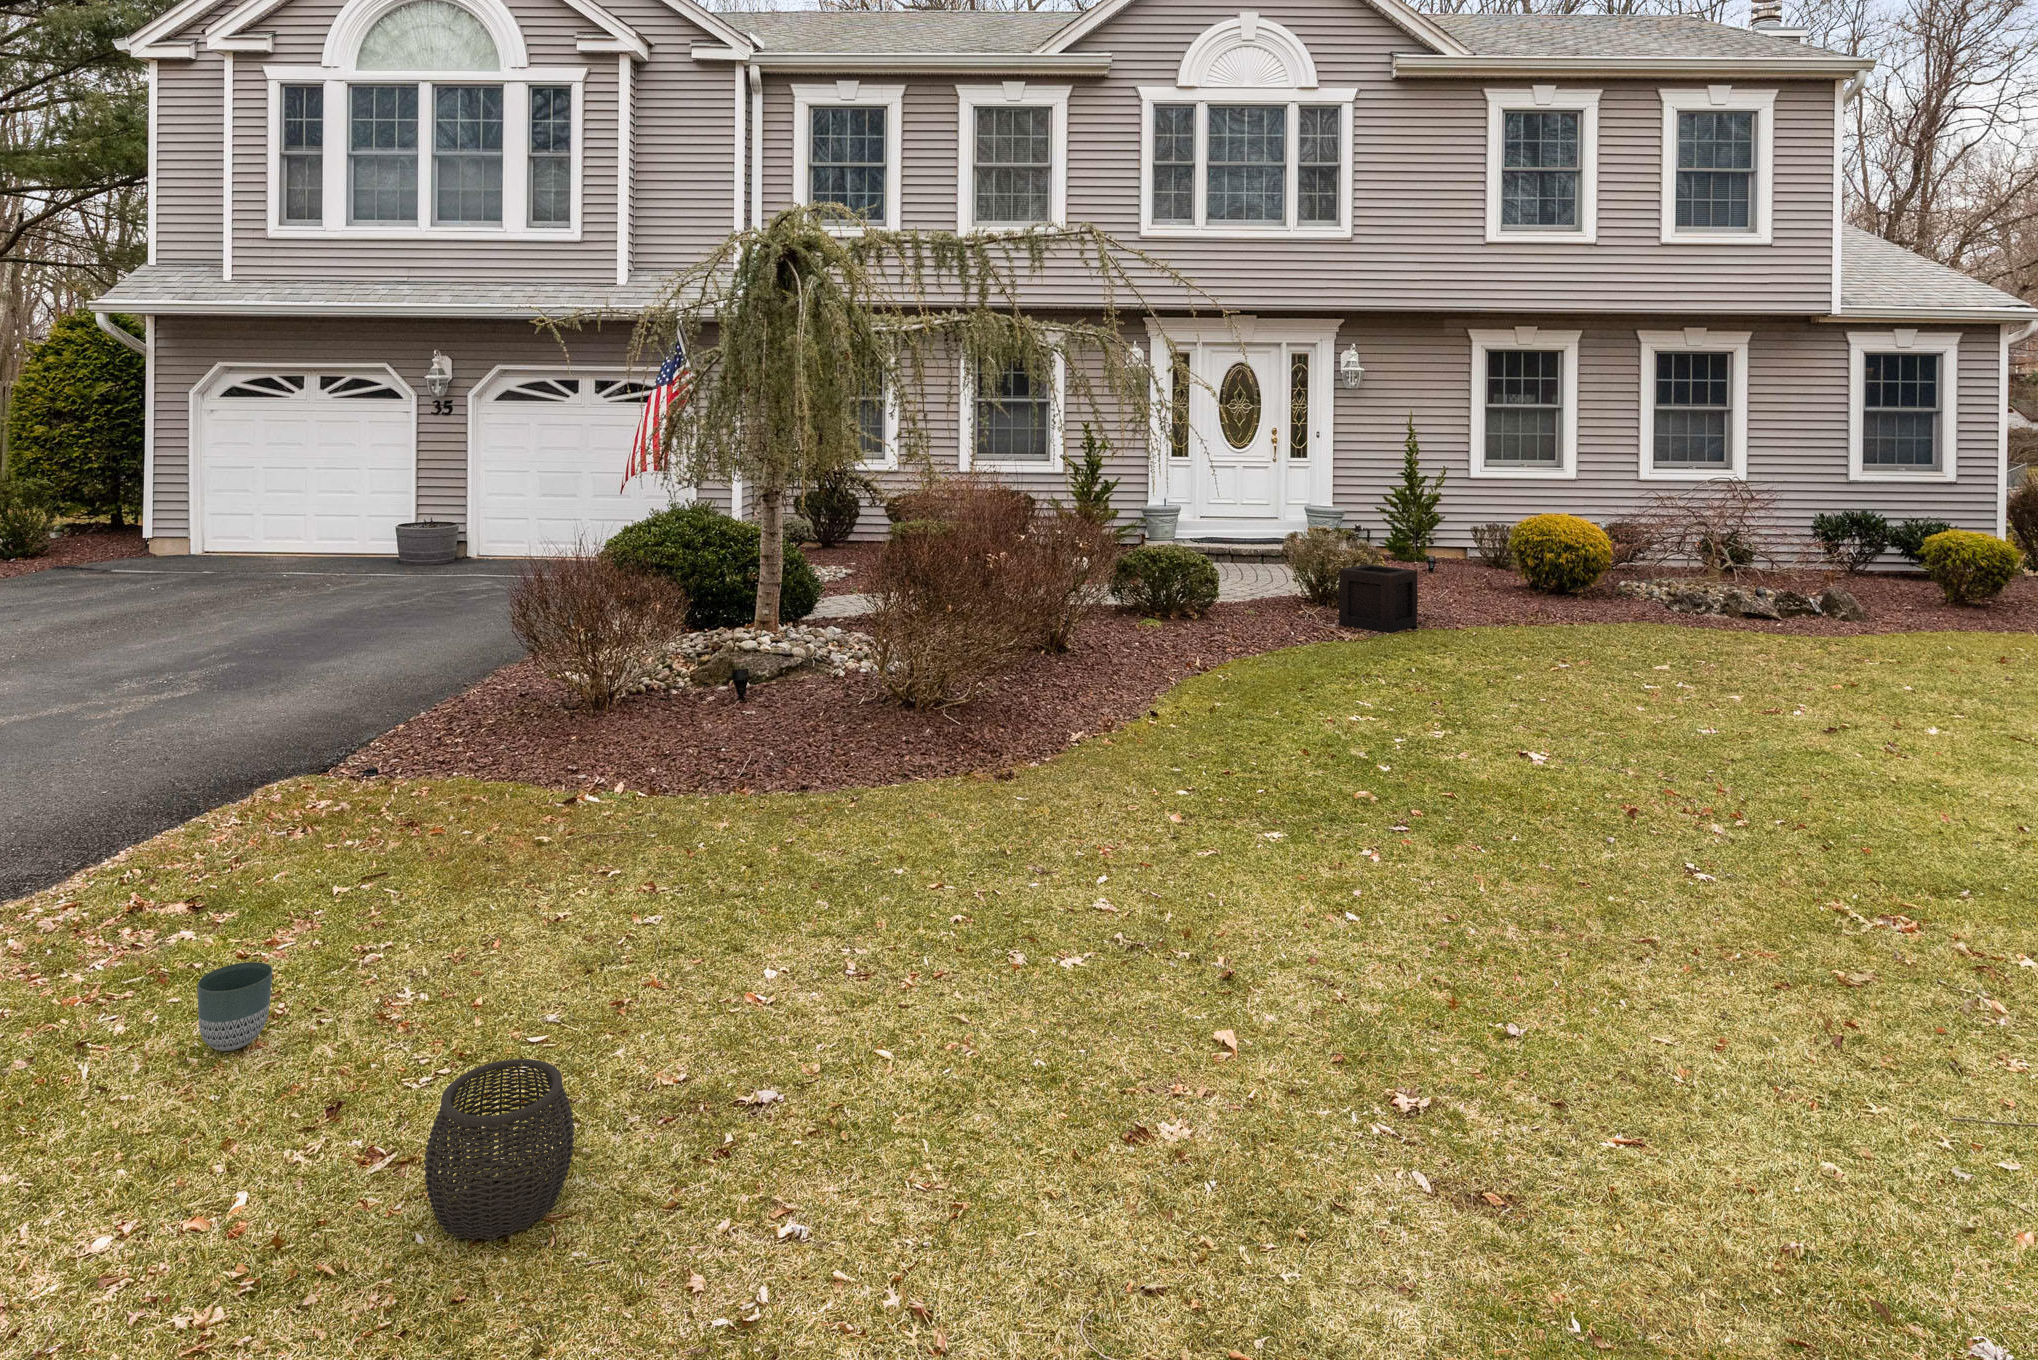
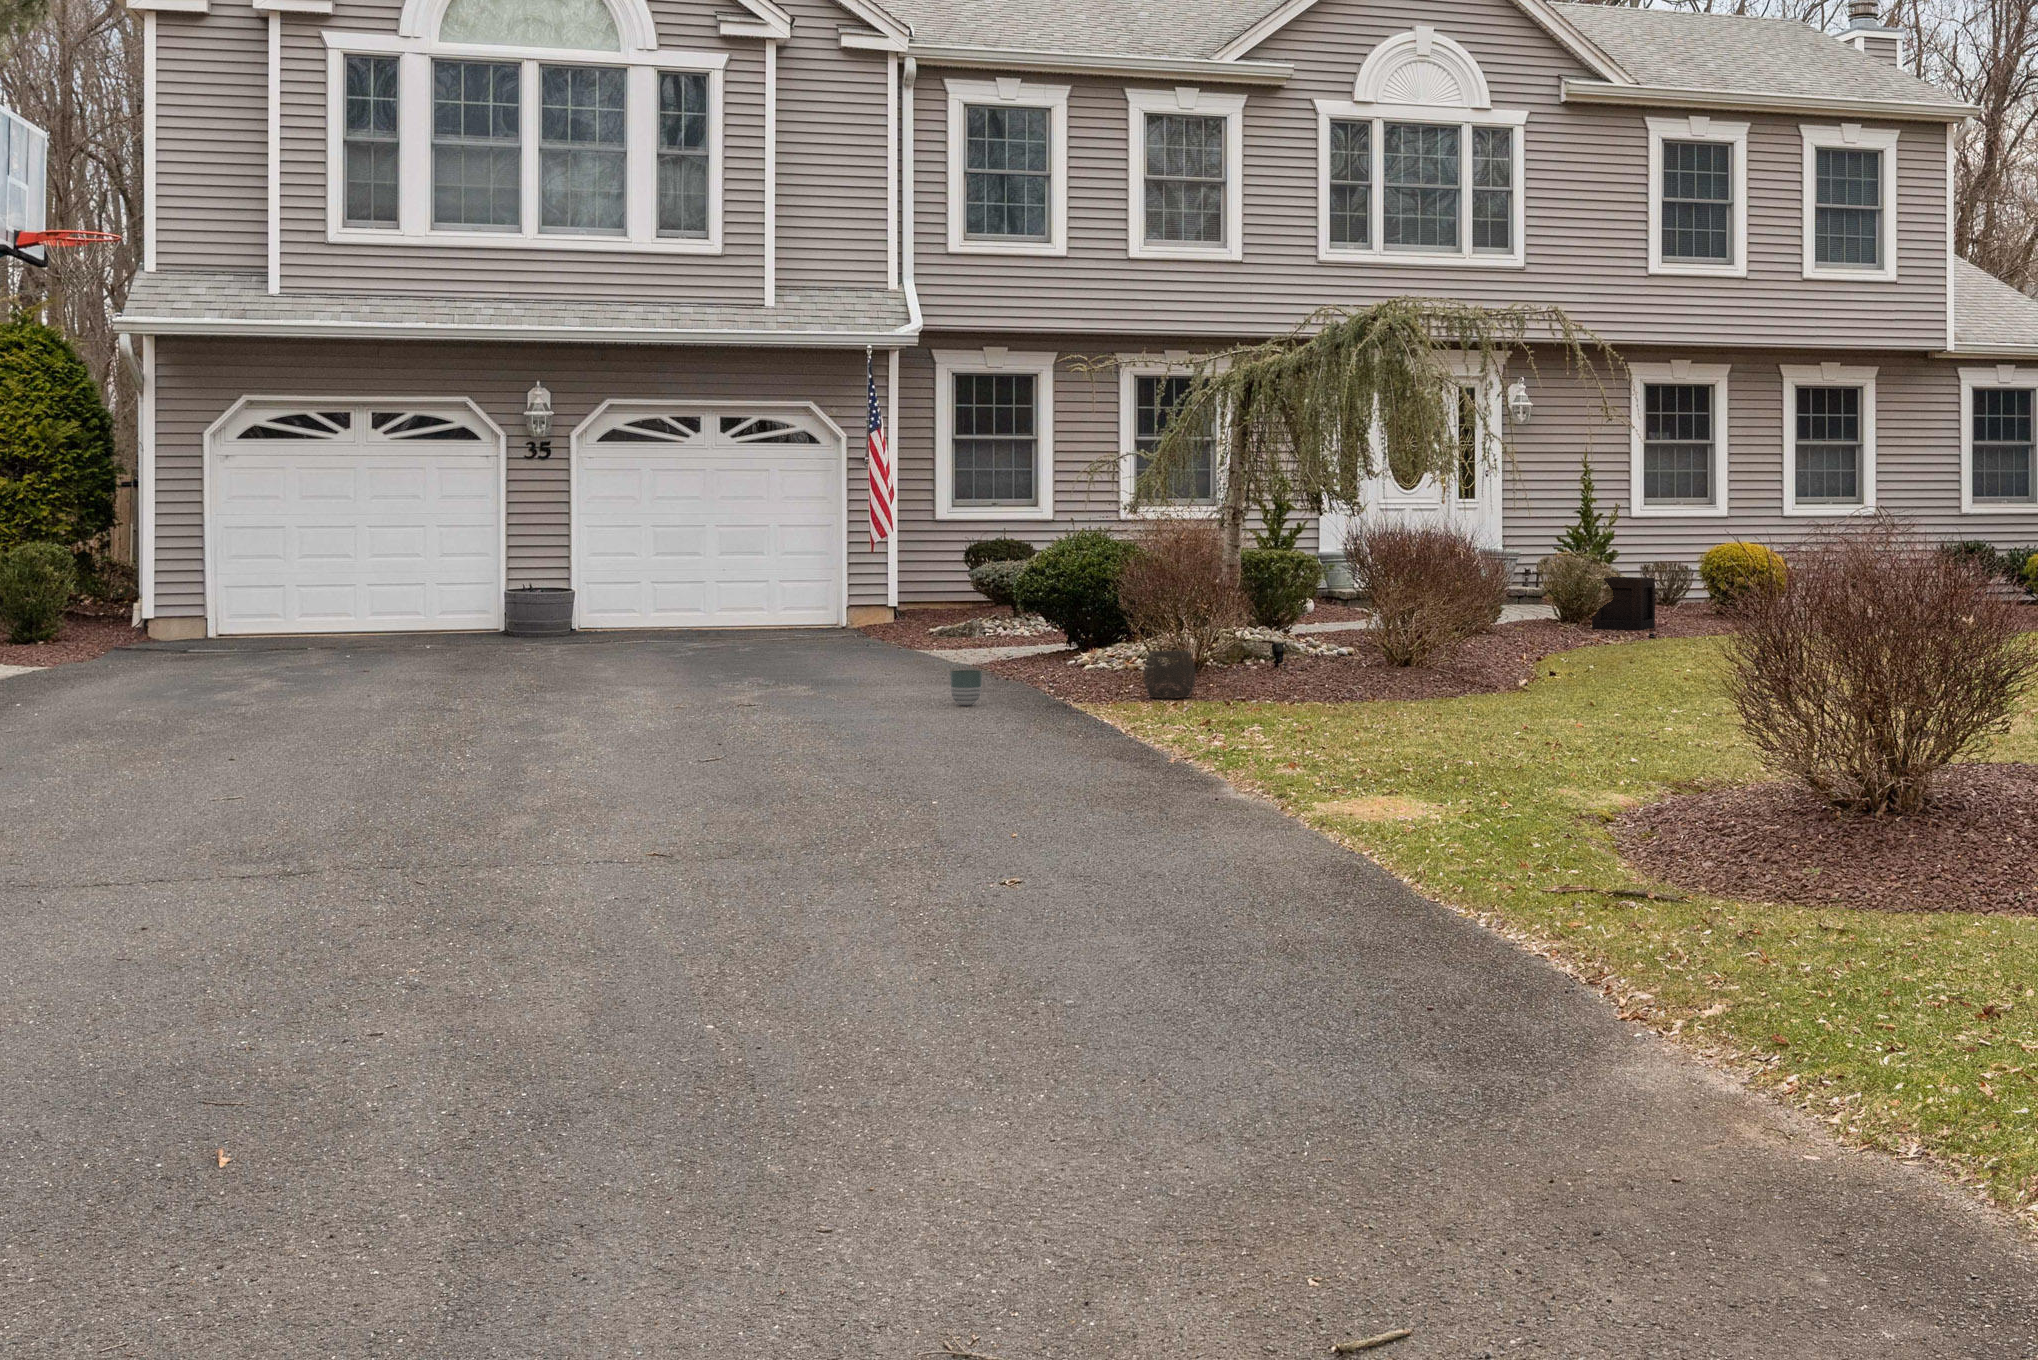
planter: present [198,962,273,1051] -> present [950,670,982,706]
woven basket: present [424,1059,575,1242] -> present [1144,650,1196,699]

